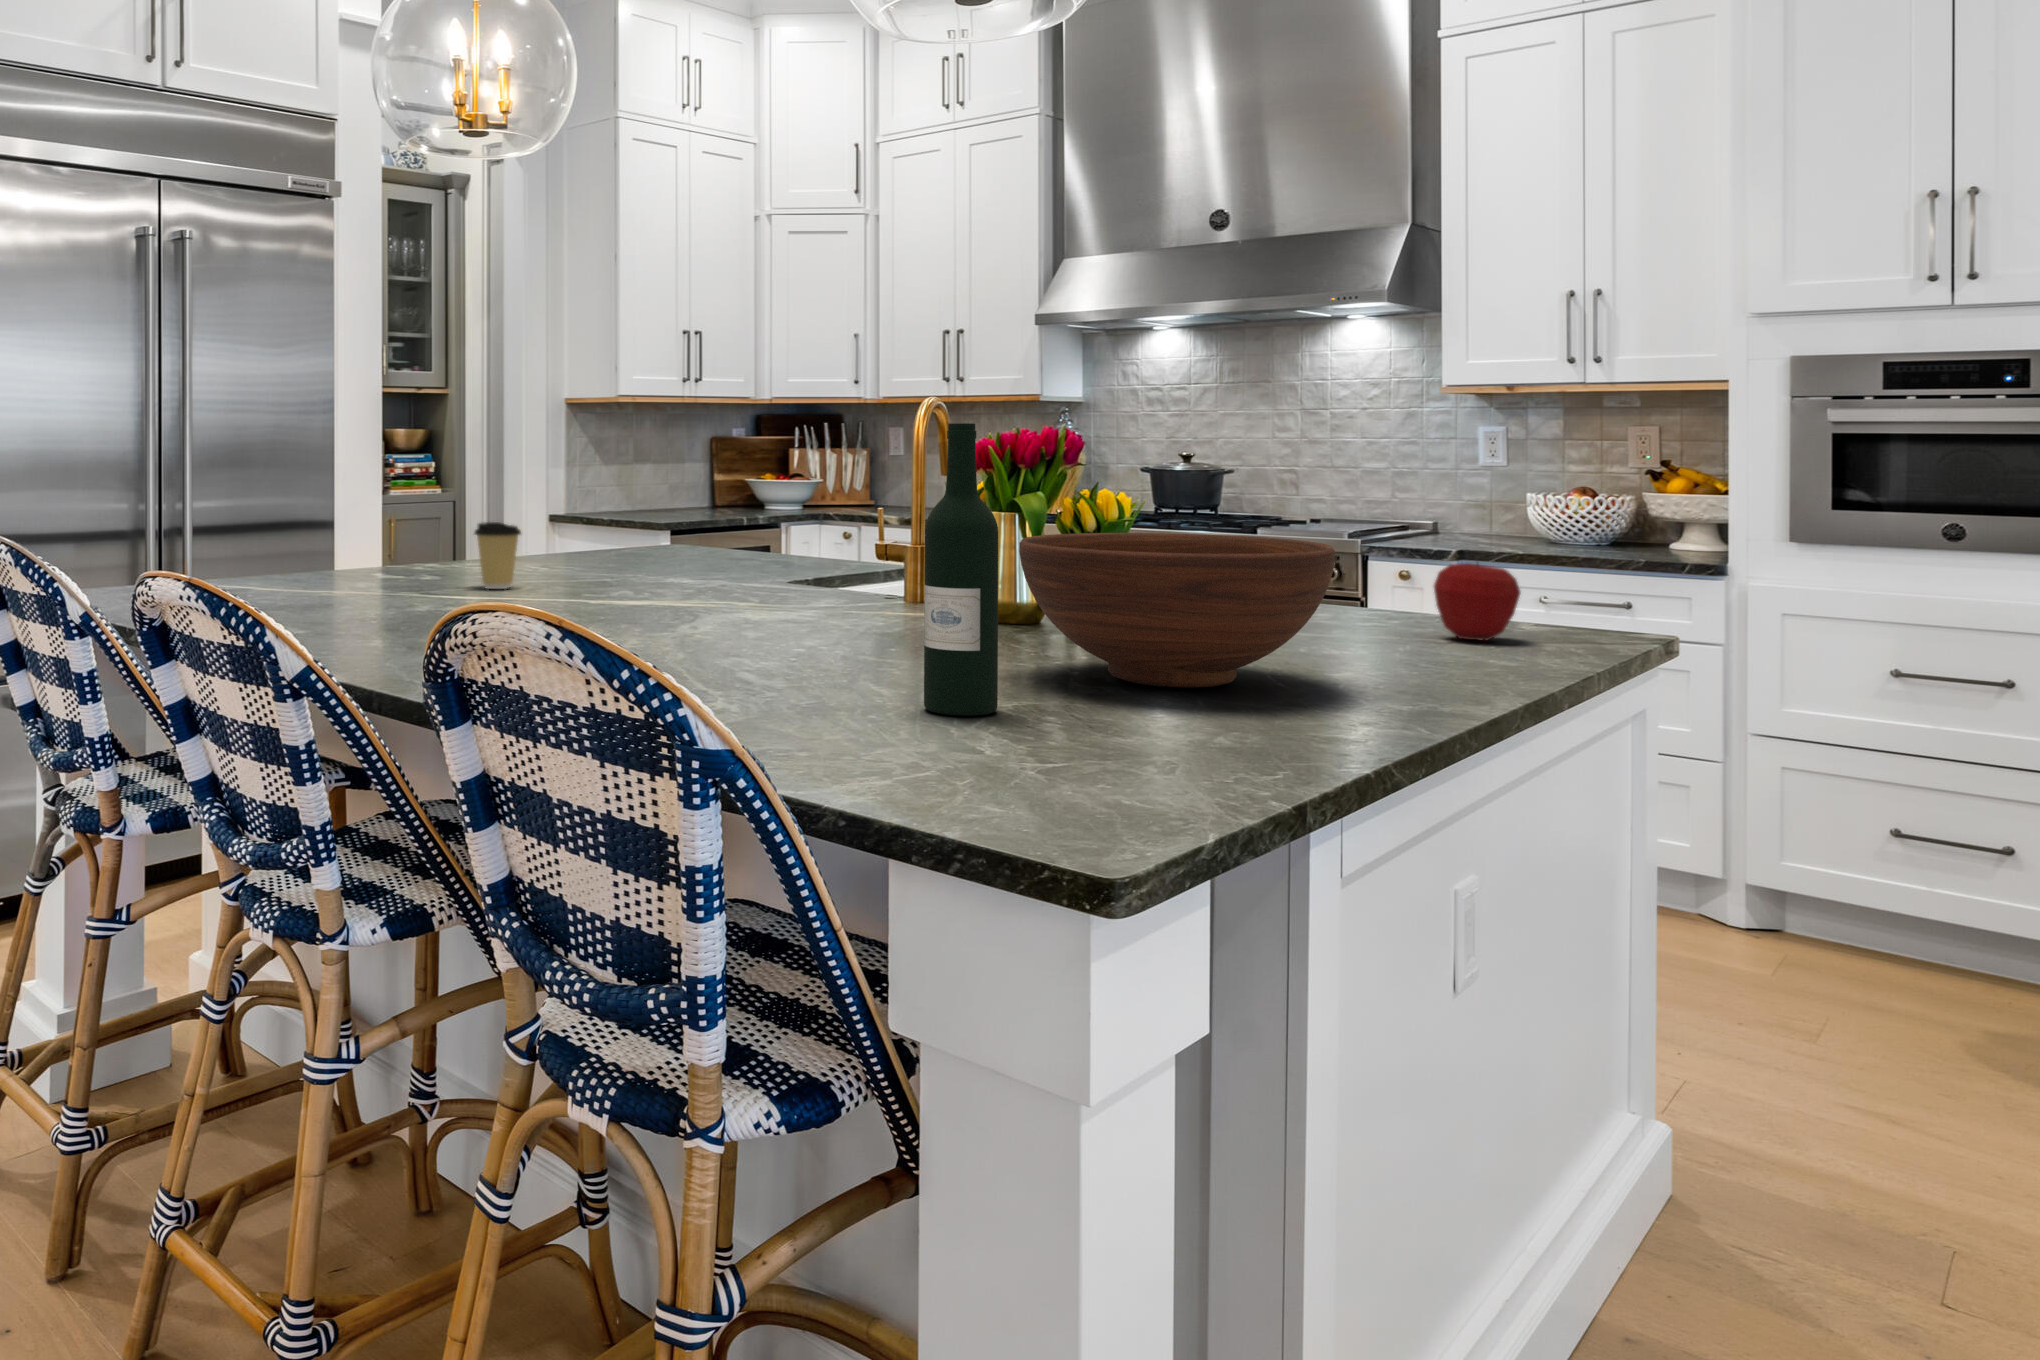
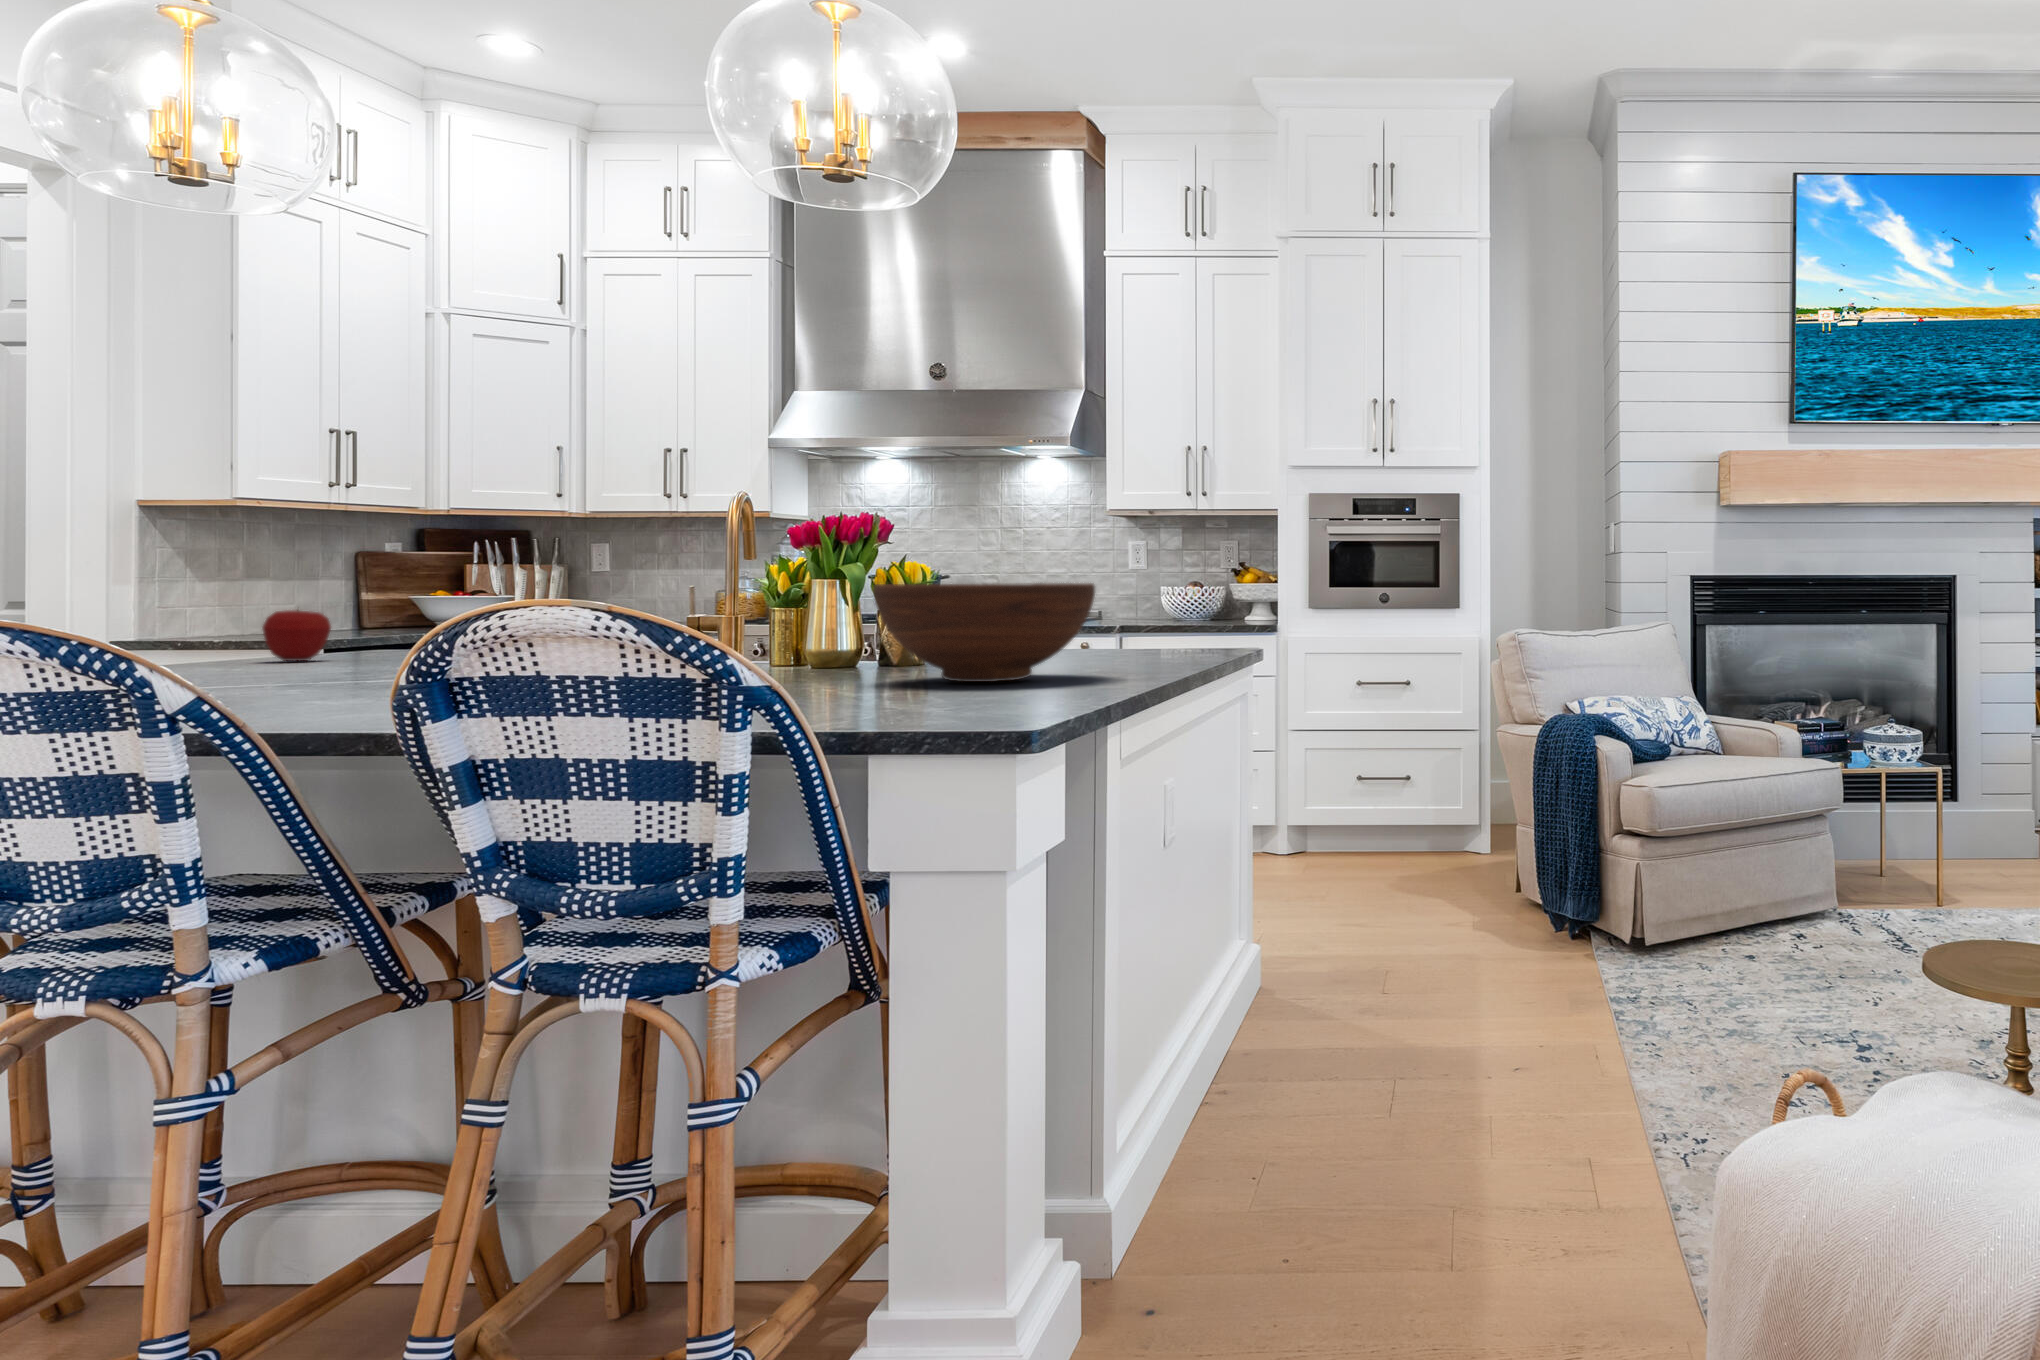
wine bottle: present [924,423,998,715] -> none [825,489,884,699]
coffee cup: present [475,522,521,589] -> none [184,609,254,679]
apple: present [1434,563,1521,640] -> present [262,610,331,661]

